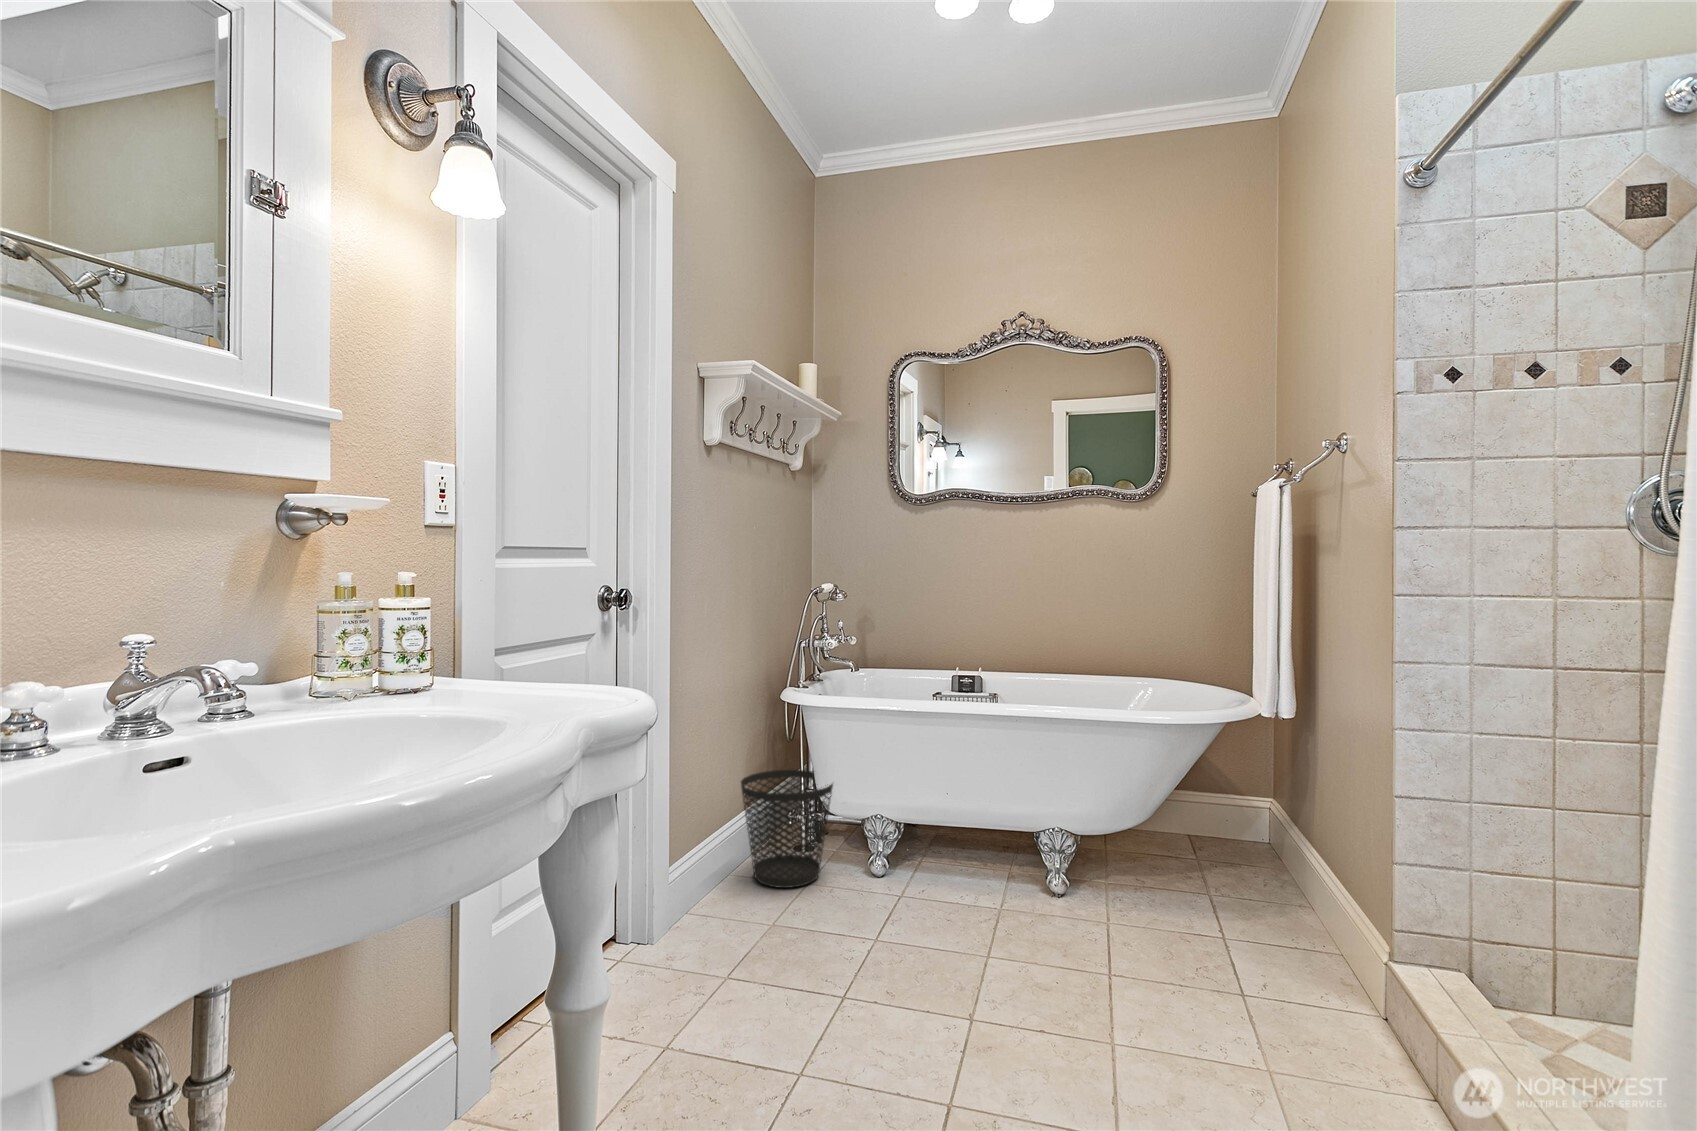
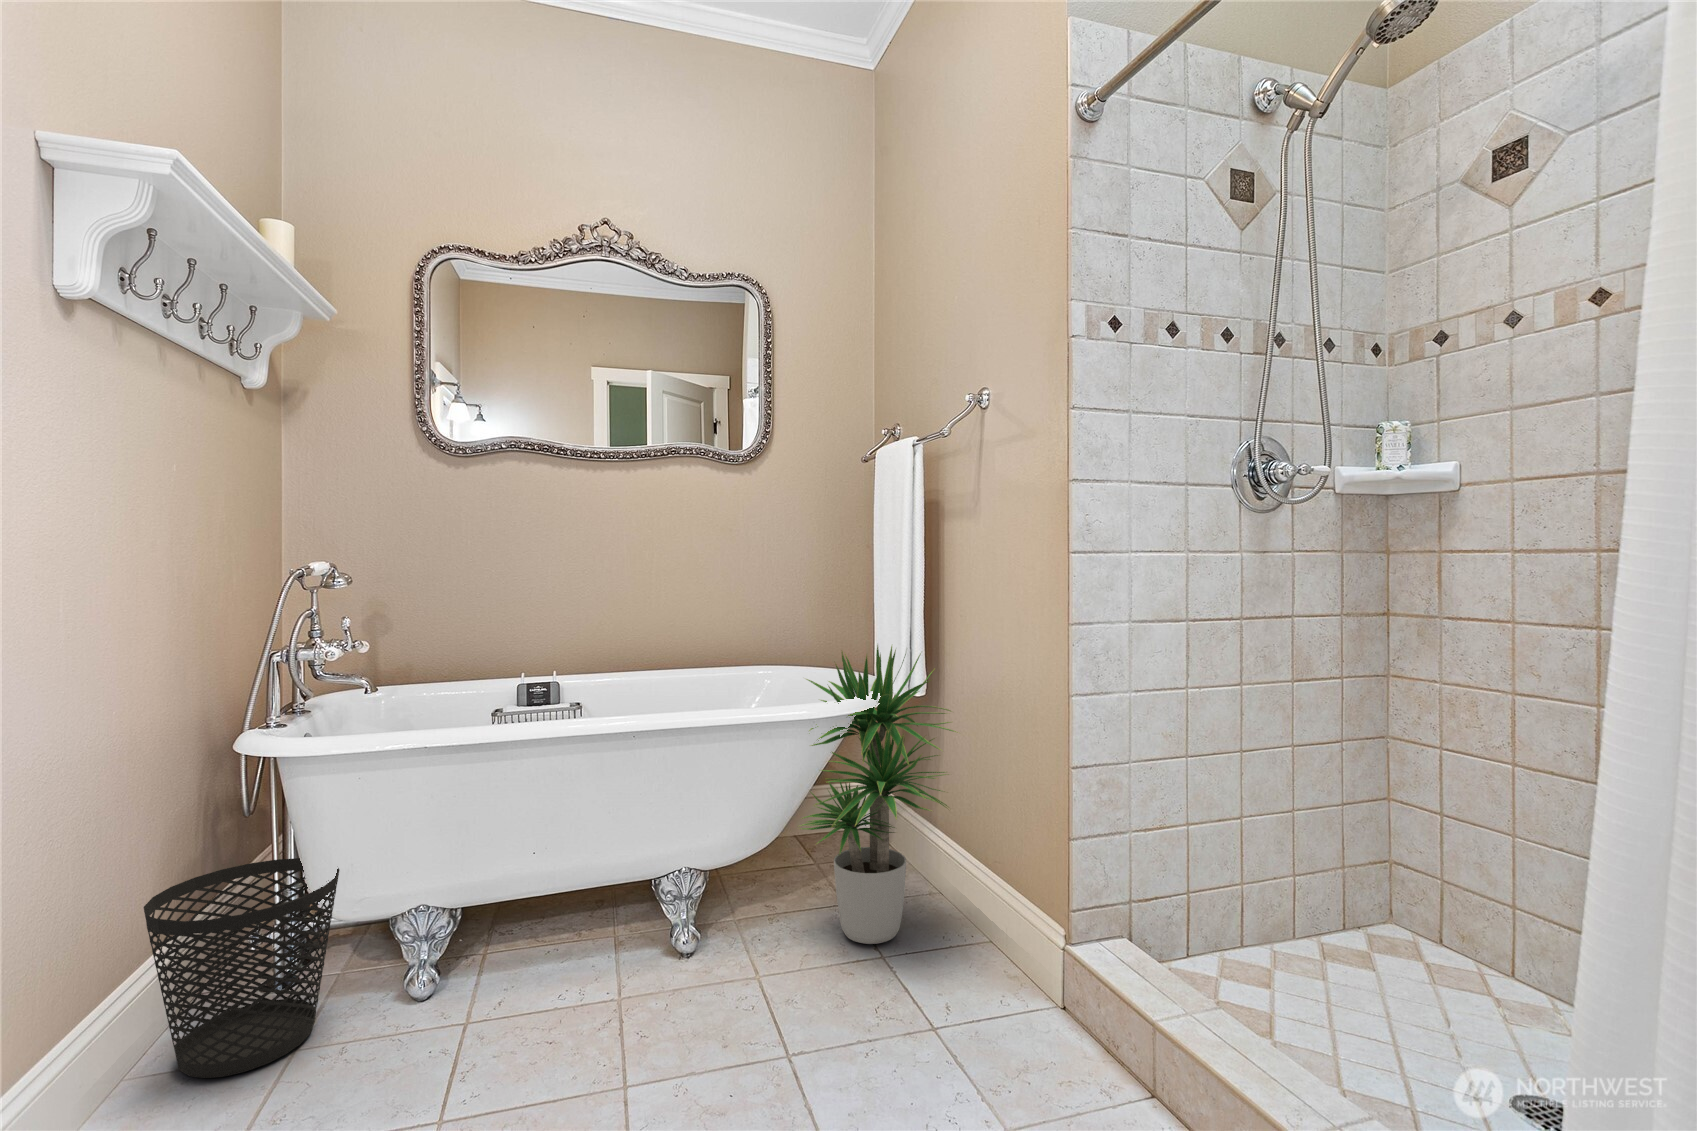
potted plant: none [1145,665,1316,928] -> present [800,645,958,944]

